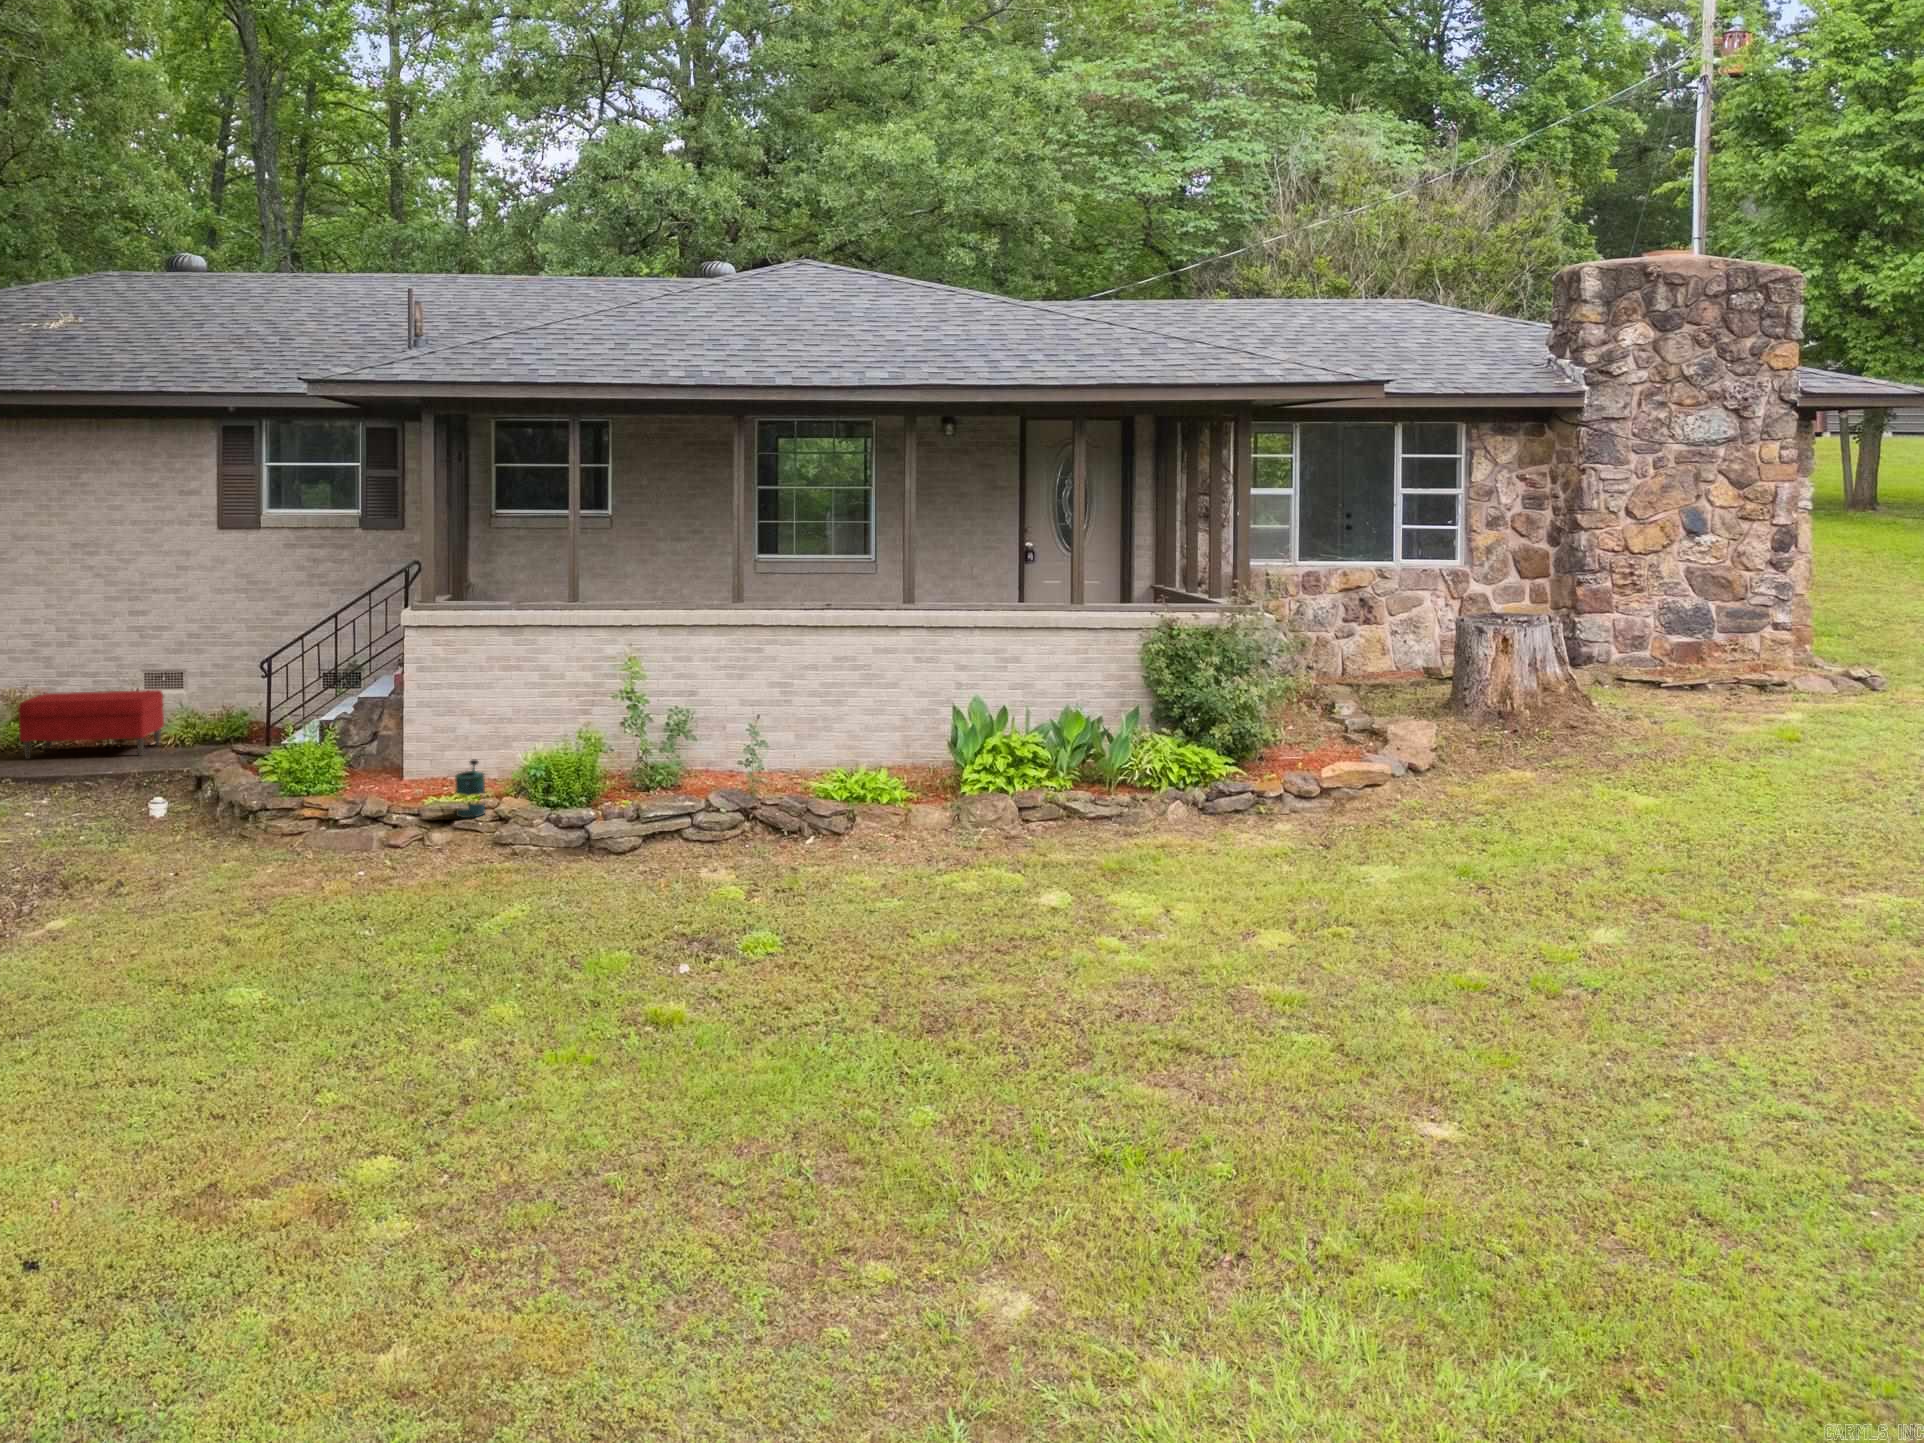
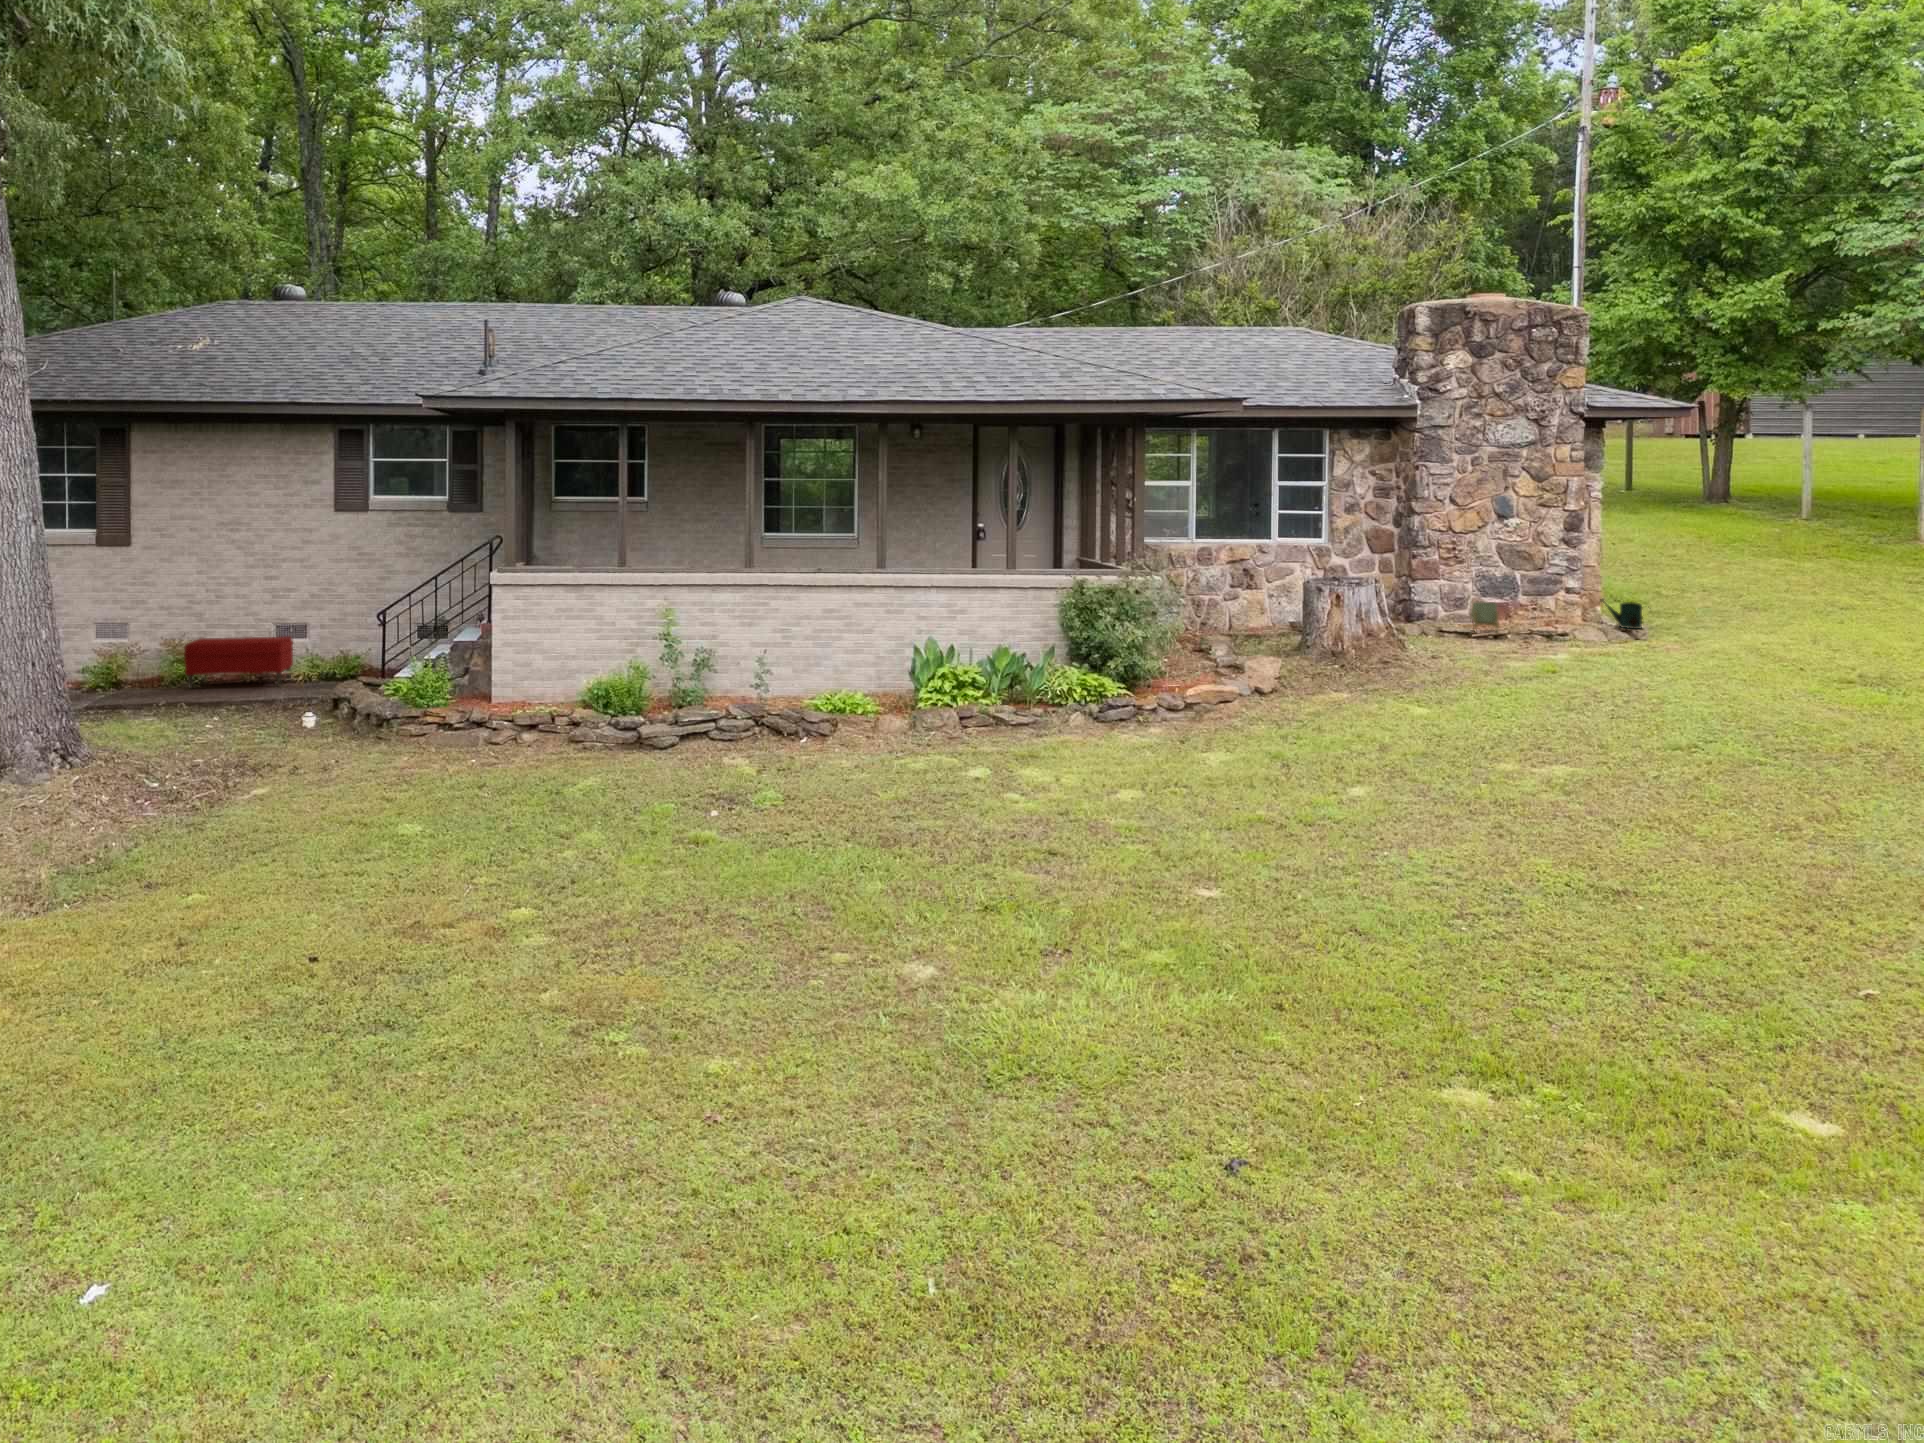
planter: none [1652,639,1692,680] -> present [1470,601,1498,632]
watering can: present [455,760,486,818] -> present [1600,599,1642,629]

